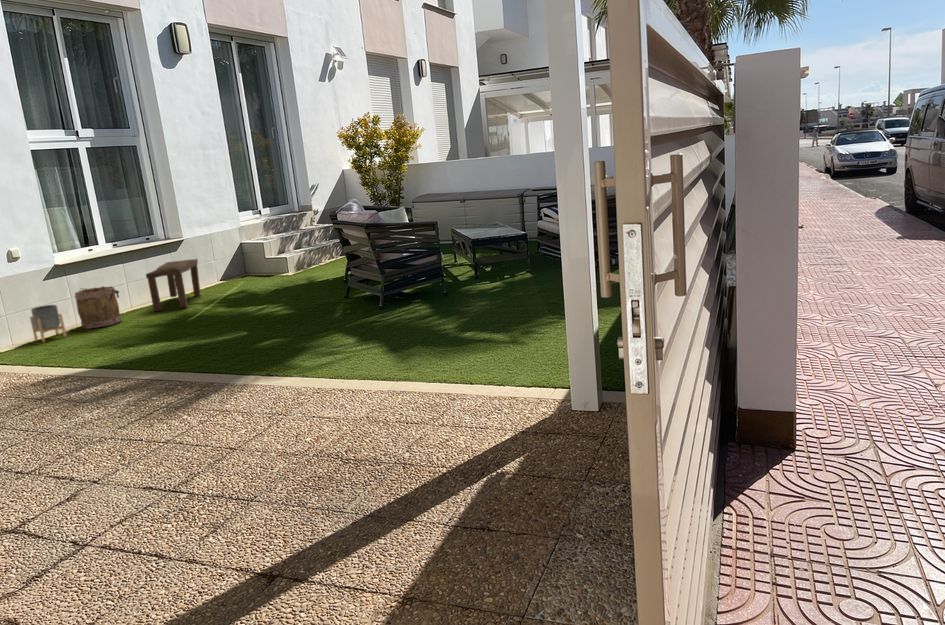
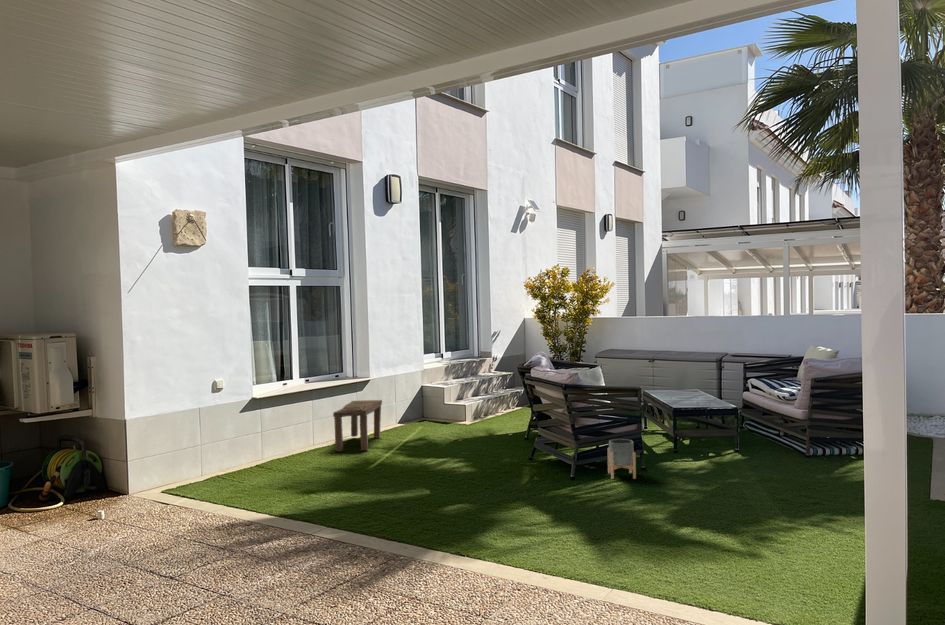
bucket: present [75,286,121,329] -> none [266,421,307,464]
planter: present [30,305,66,342] -> present [608,439,636,479]

